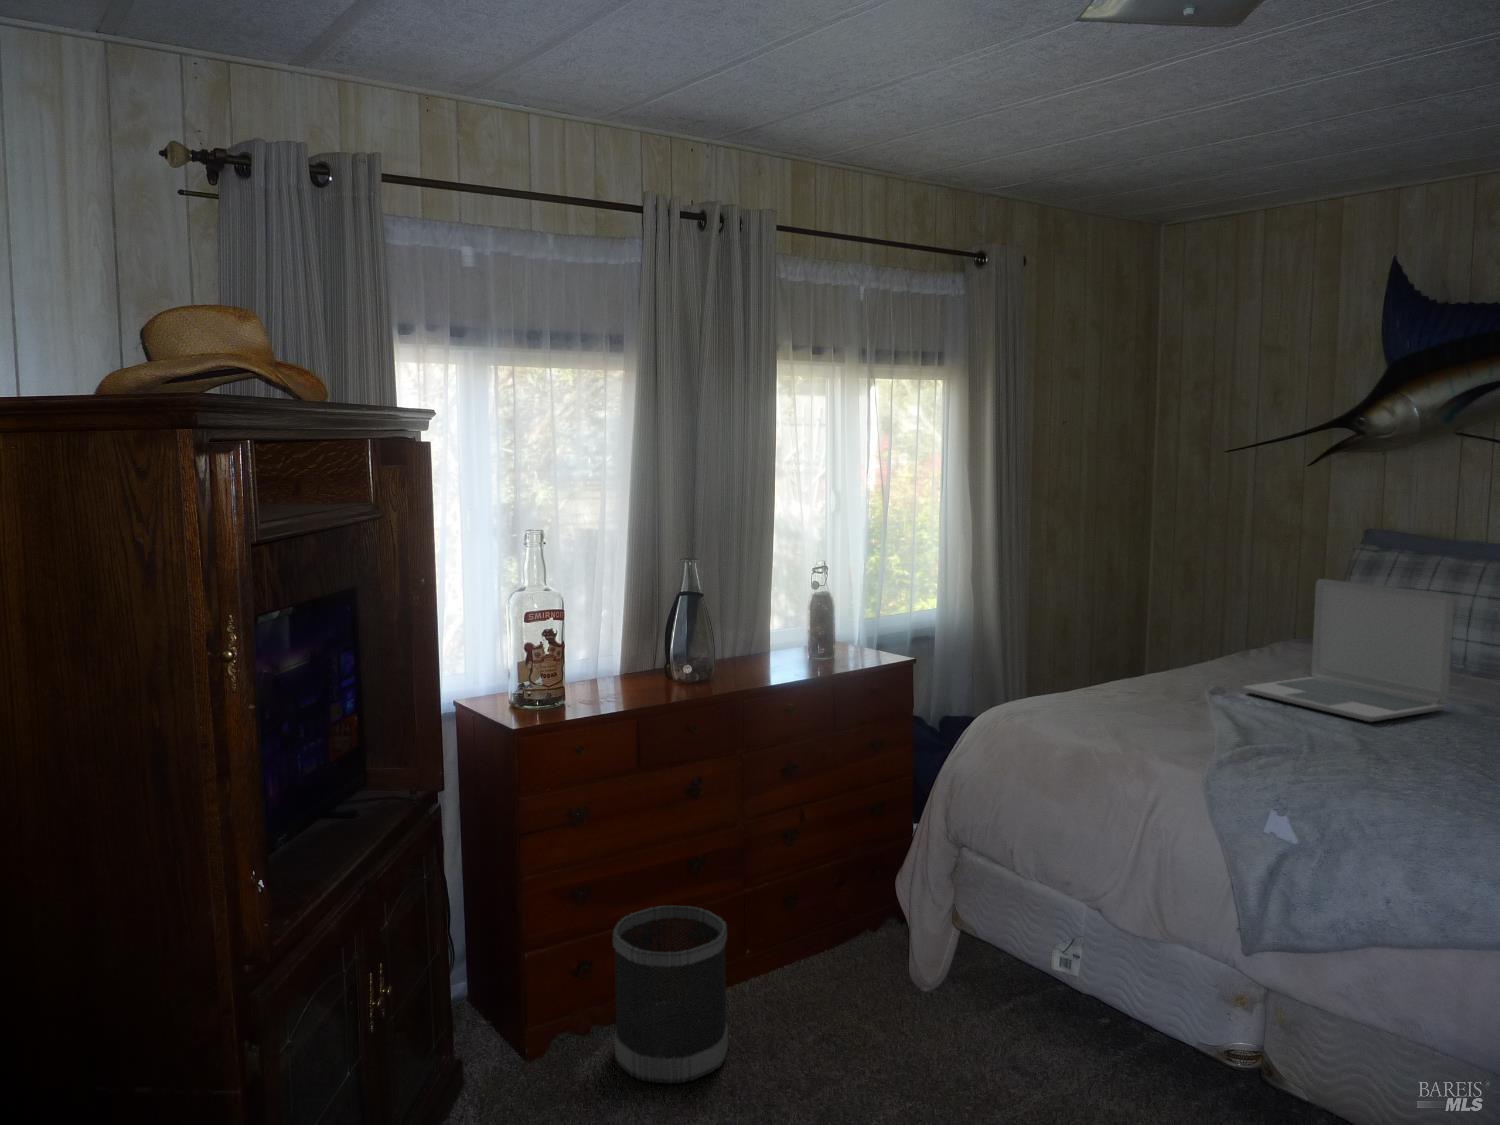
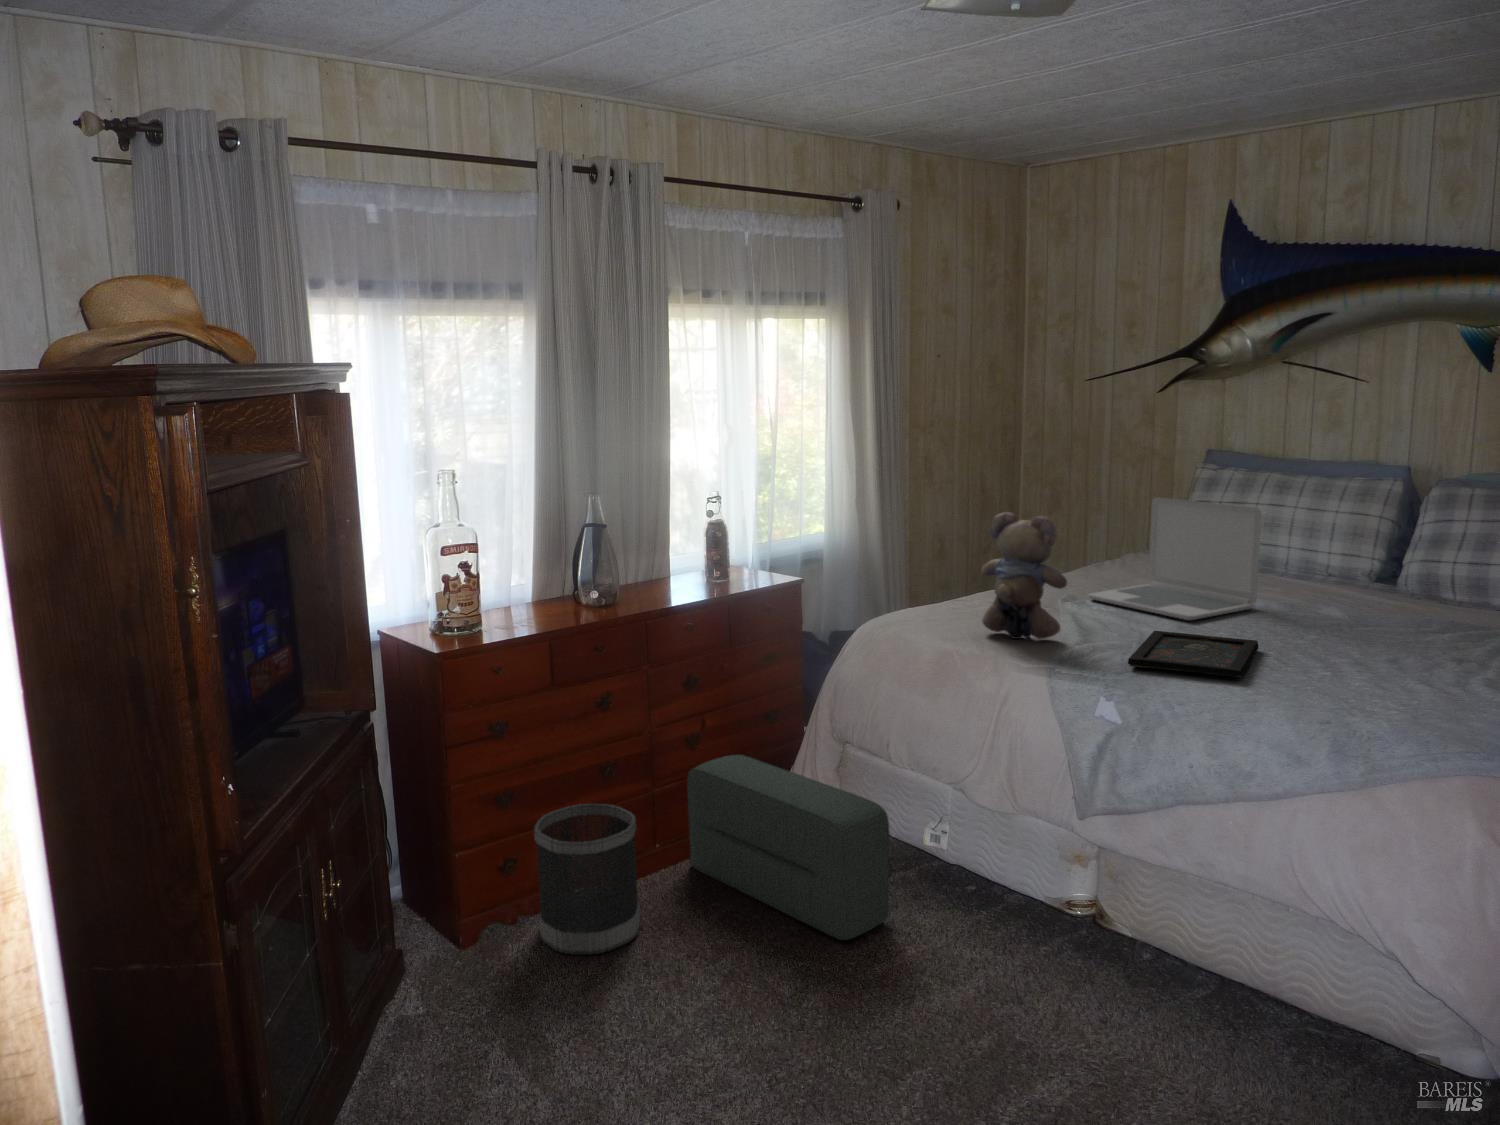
teddy bear: none [1125,590,1230,737] -> present [981,512,1067,639]
tray: none [1310,733,1466,795] -> present [1128,631,1259,677]
pouf: none [784,854,1018,1084] -> present [687,755,889,940]

